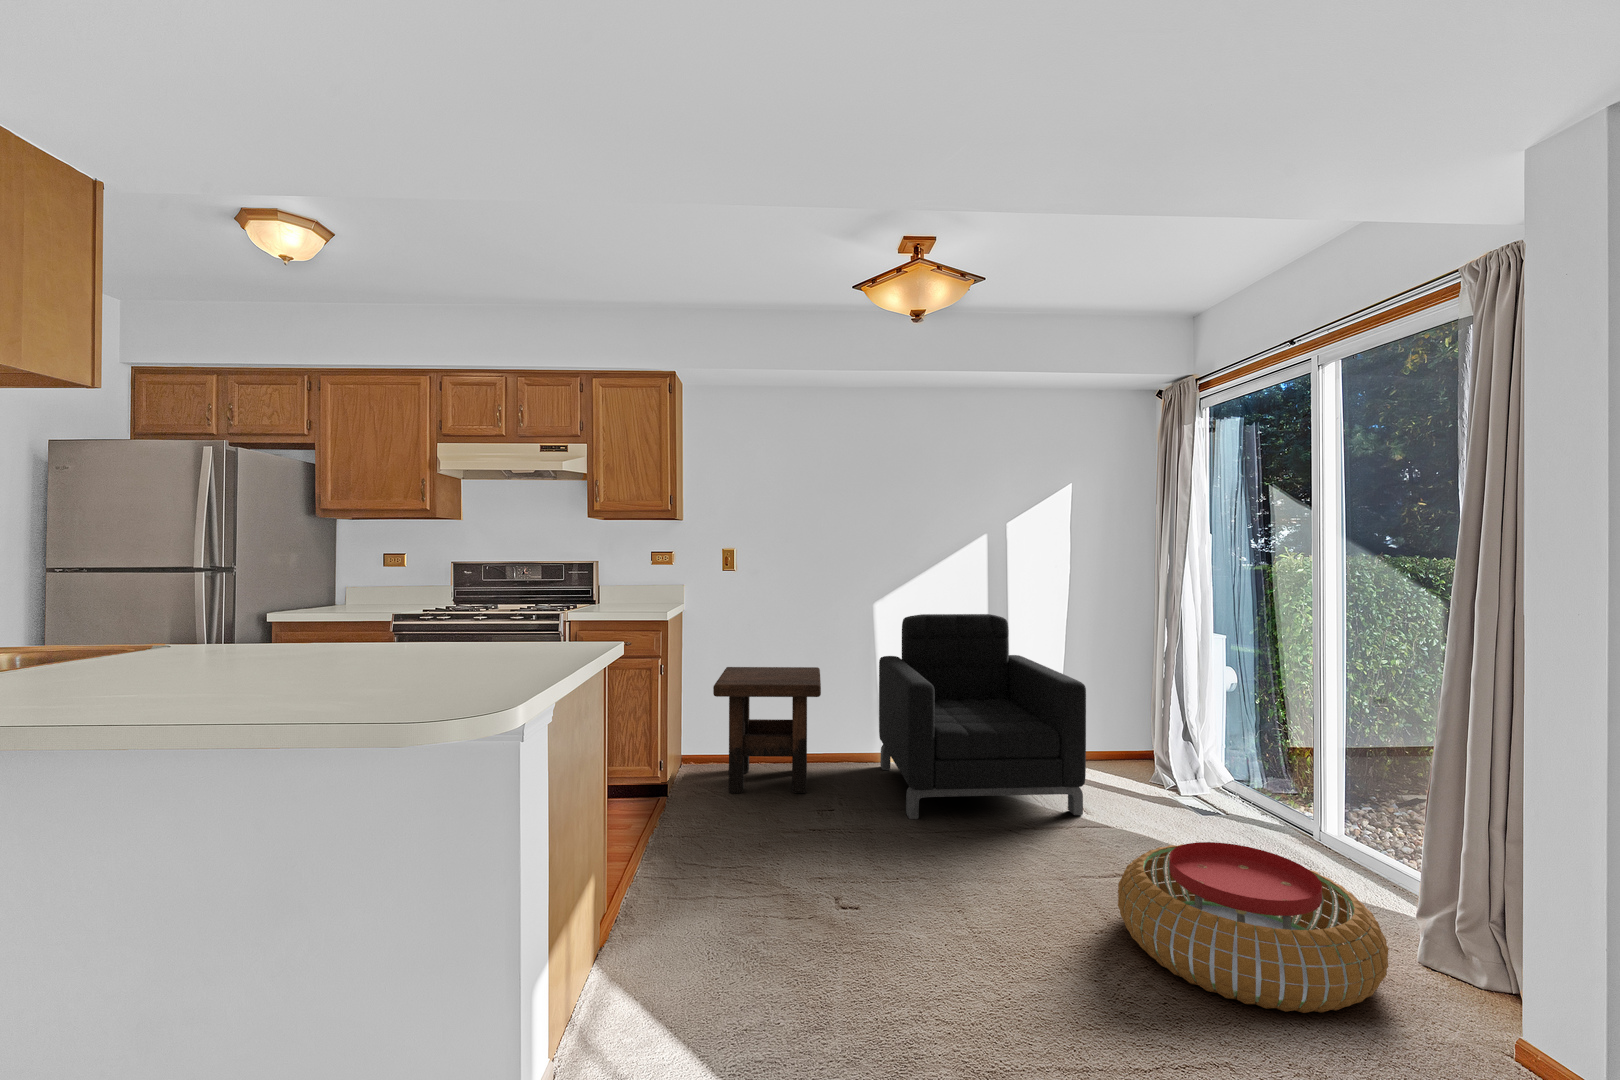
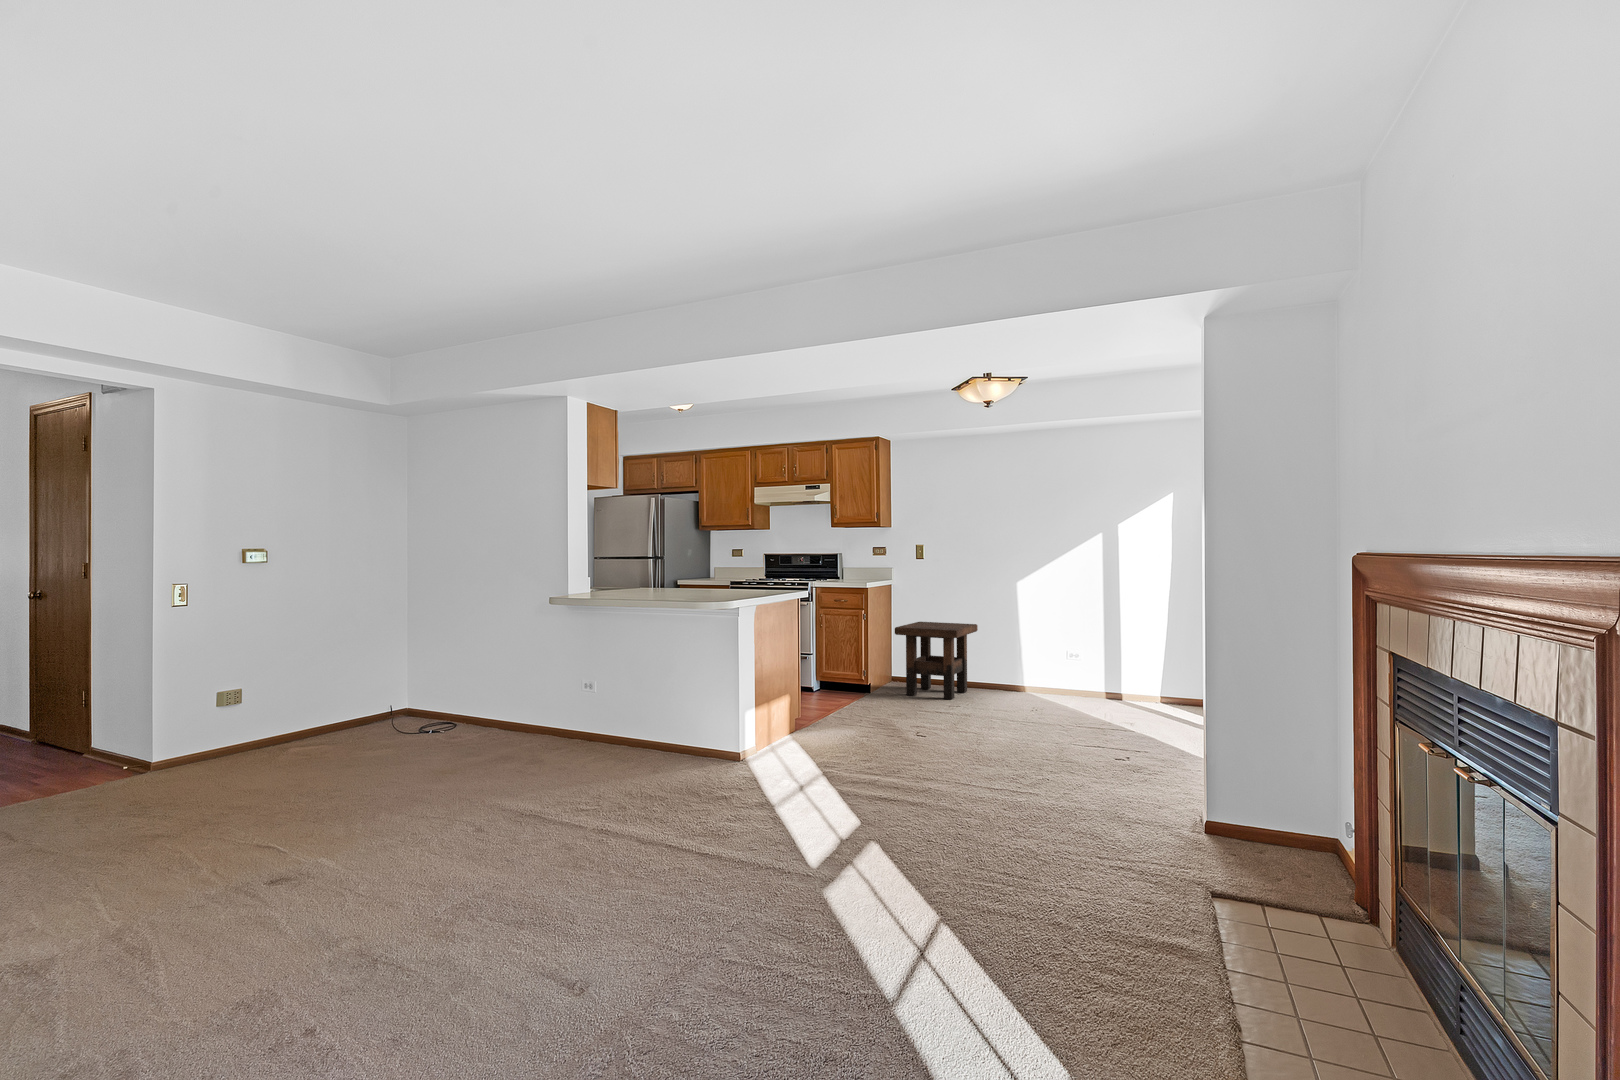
armchair: present [879,614,1086,819] -> none [998,590,1129,725]
pouf: present [1118,842,1389,1013] -> none [1036,714,1174,784]

